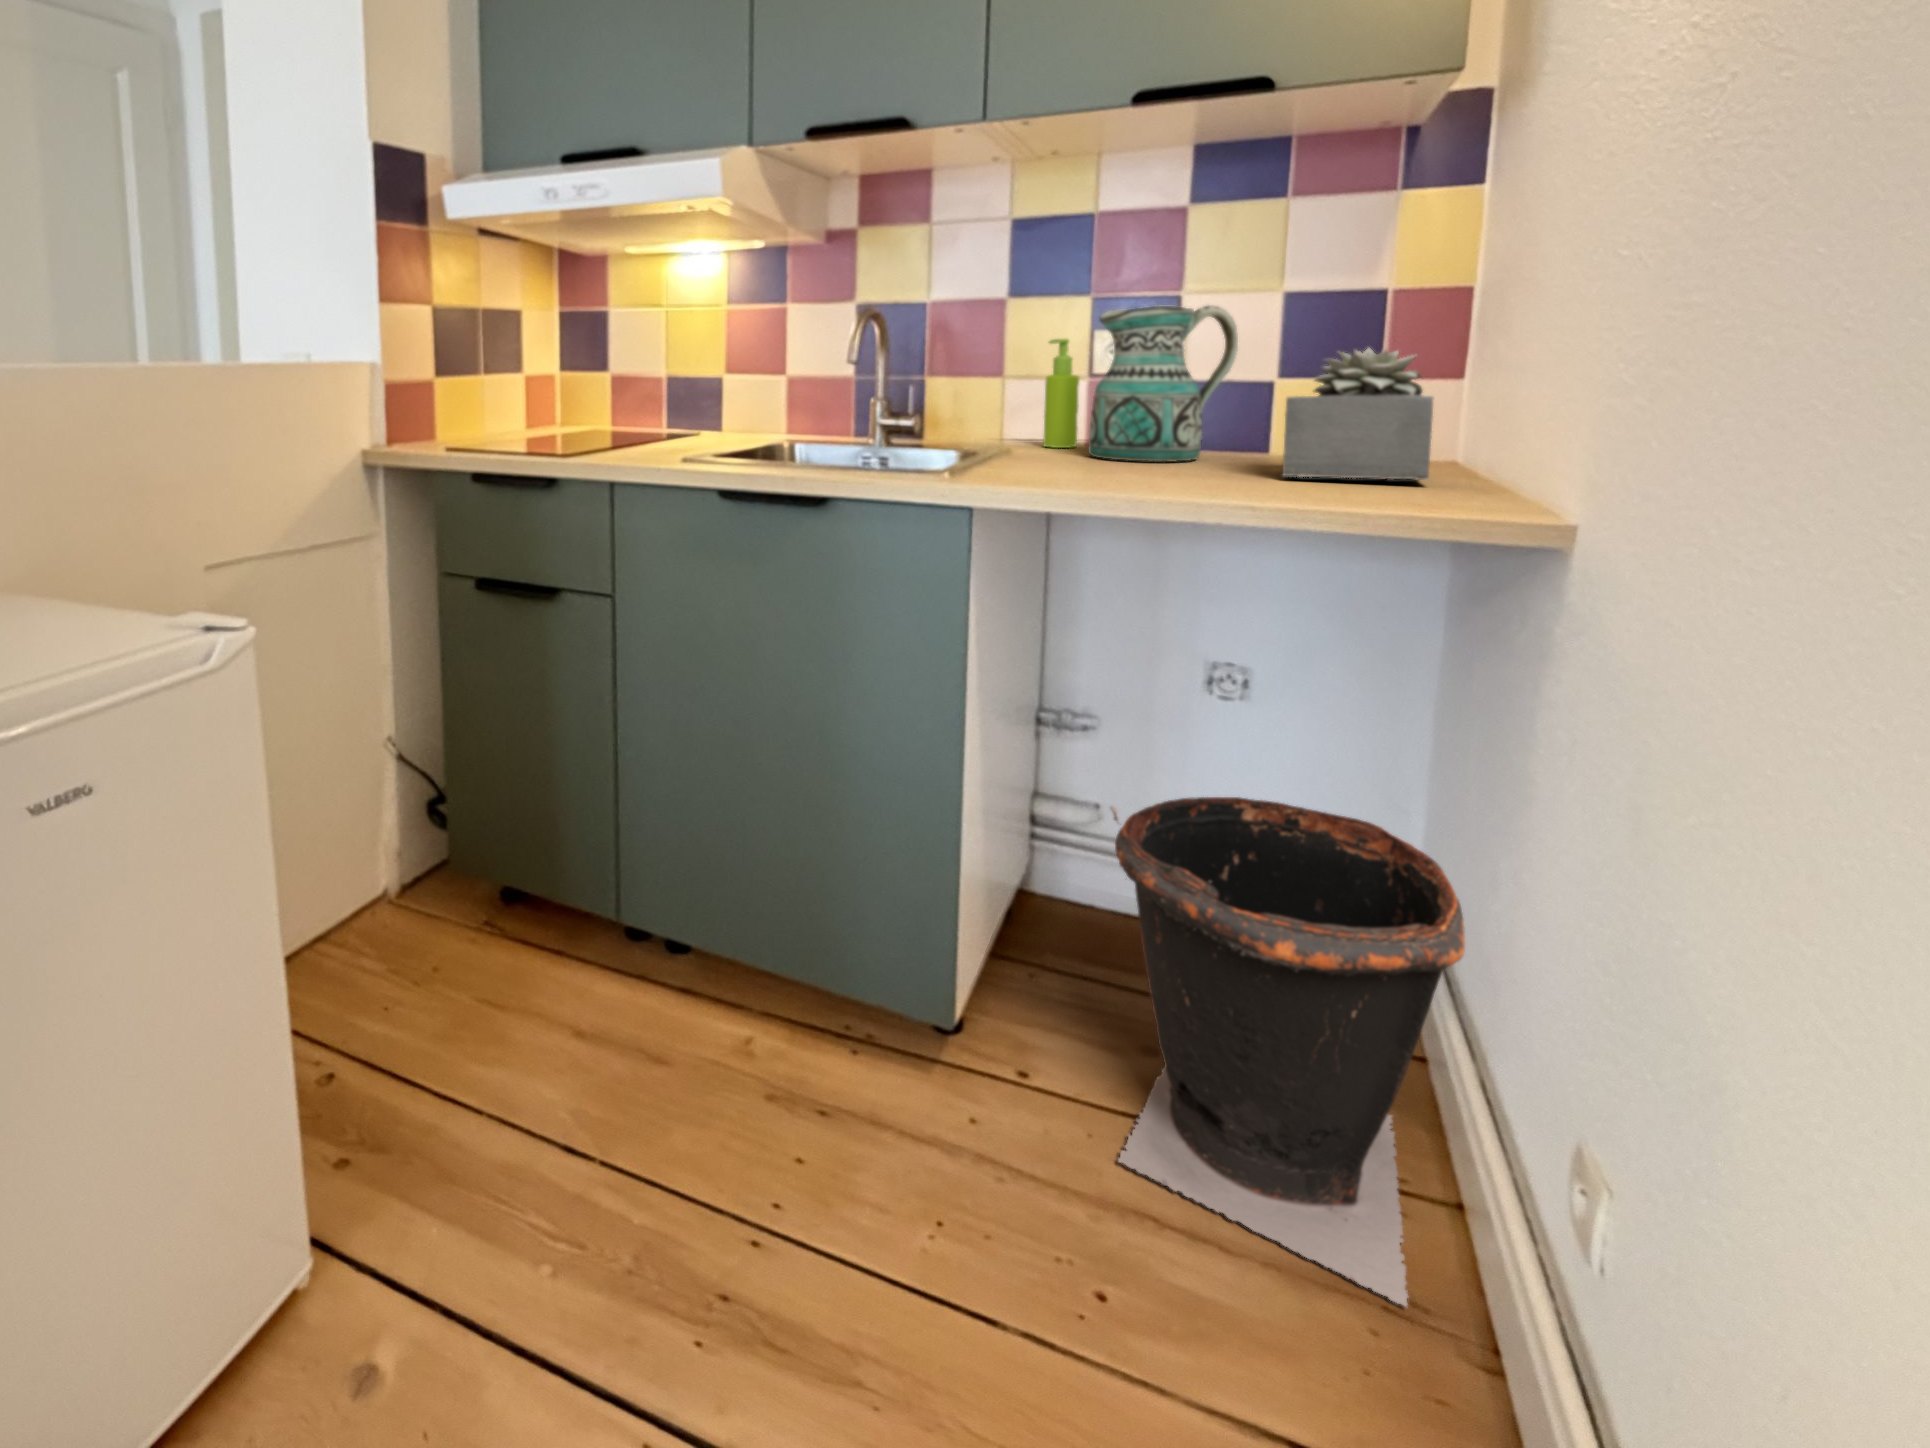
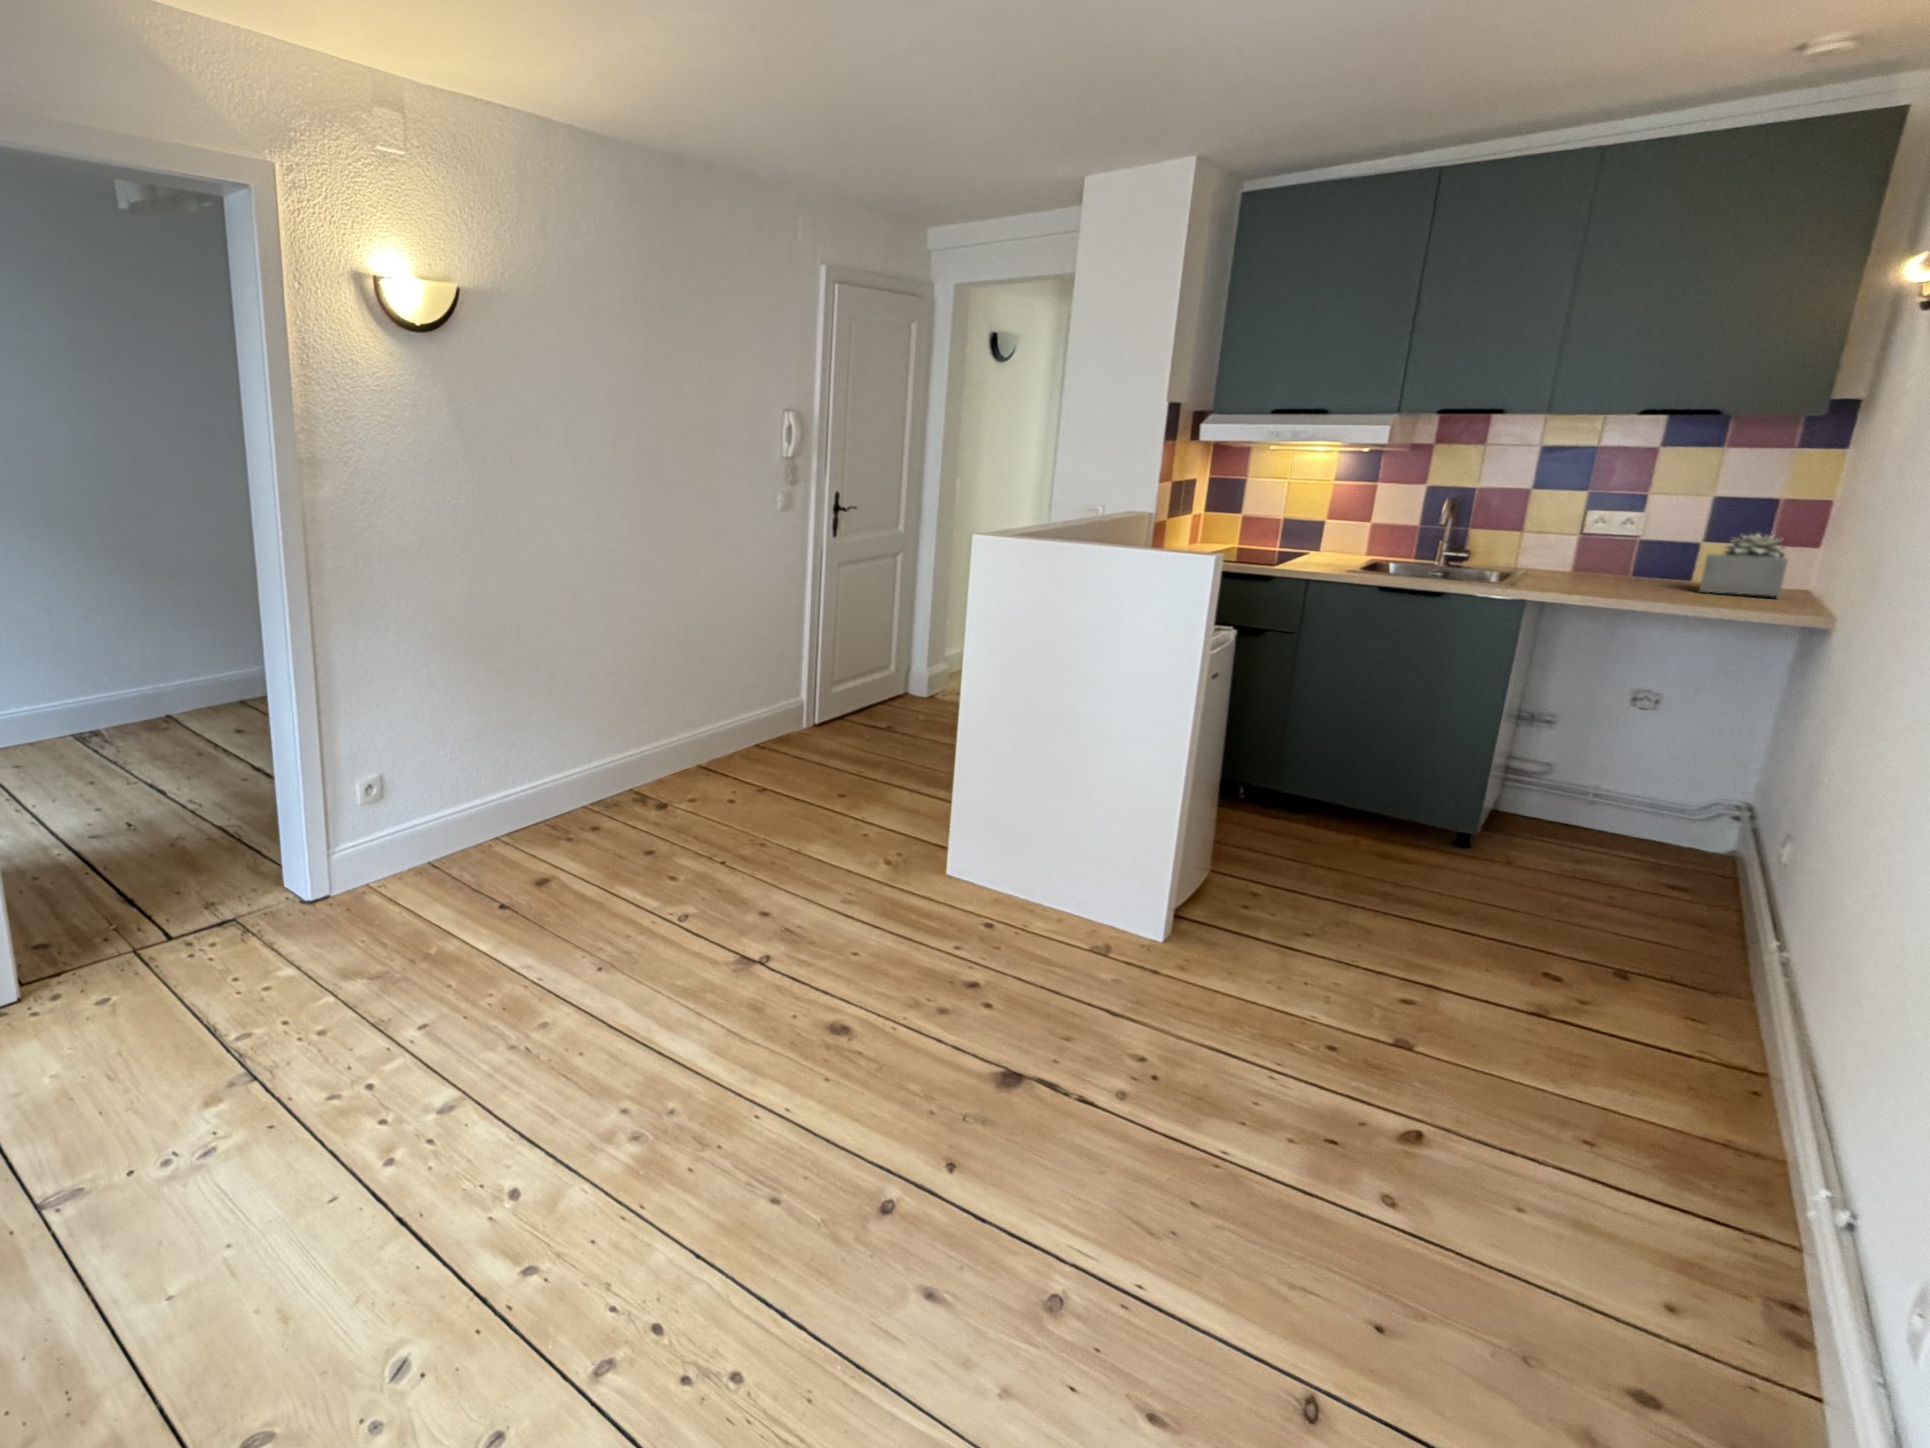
ceramic pitcher: present [1088,305,1238,462] -> none [1579,502,1682,582]
soap dispenser: present [1043,339,1079,448] -> none [1543,513,1574,571]
waste bin: present [1111,797,1465,1307] -> none [1565,734,1763,922]

